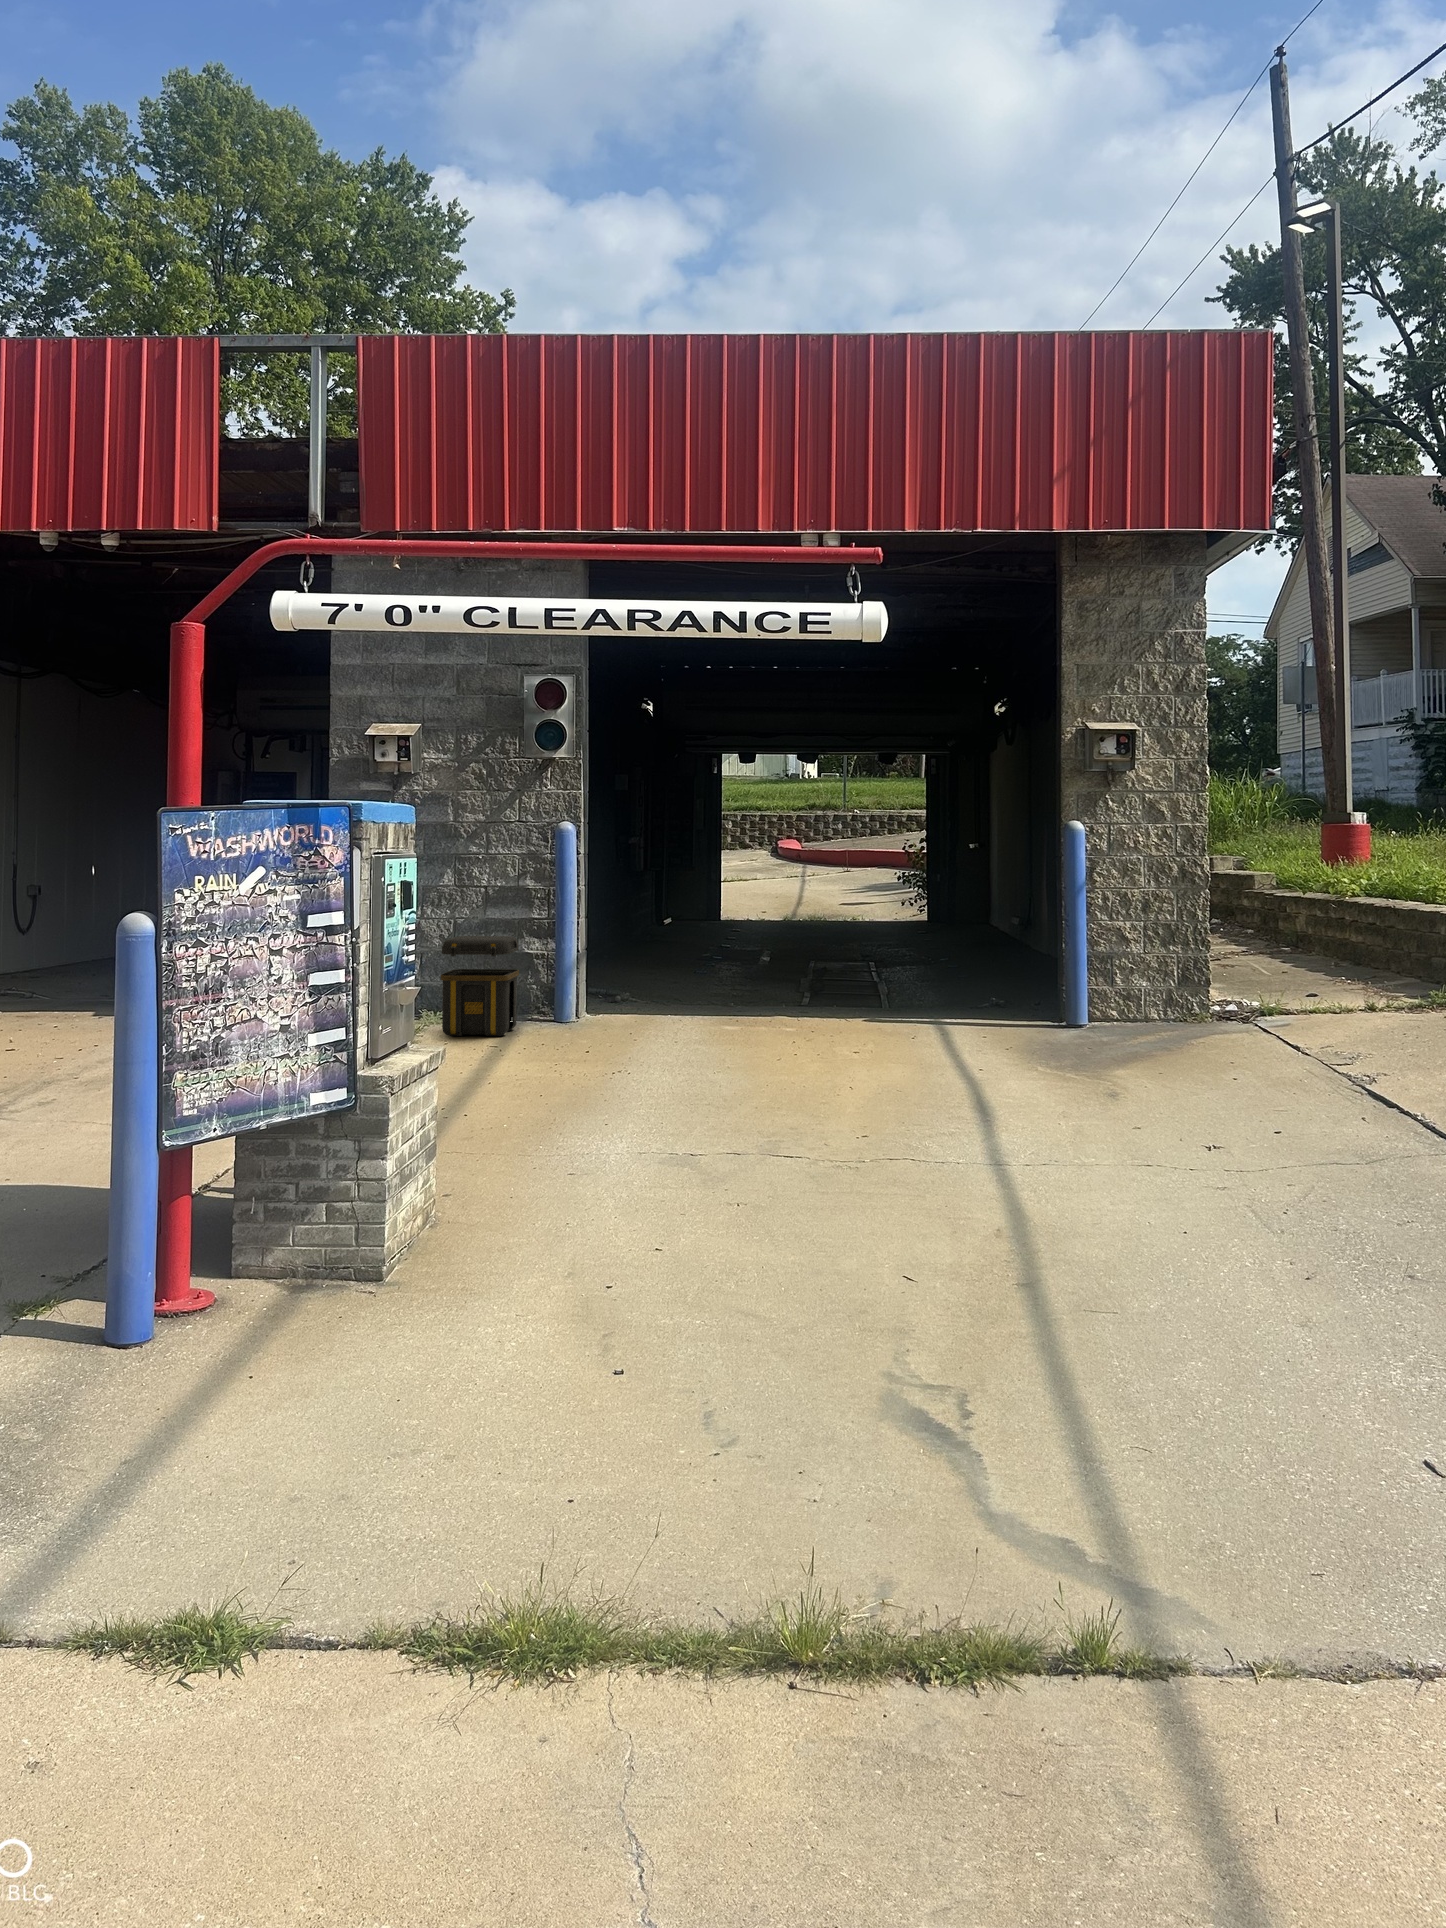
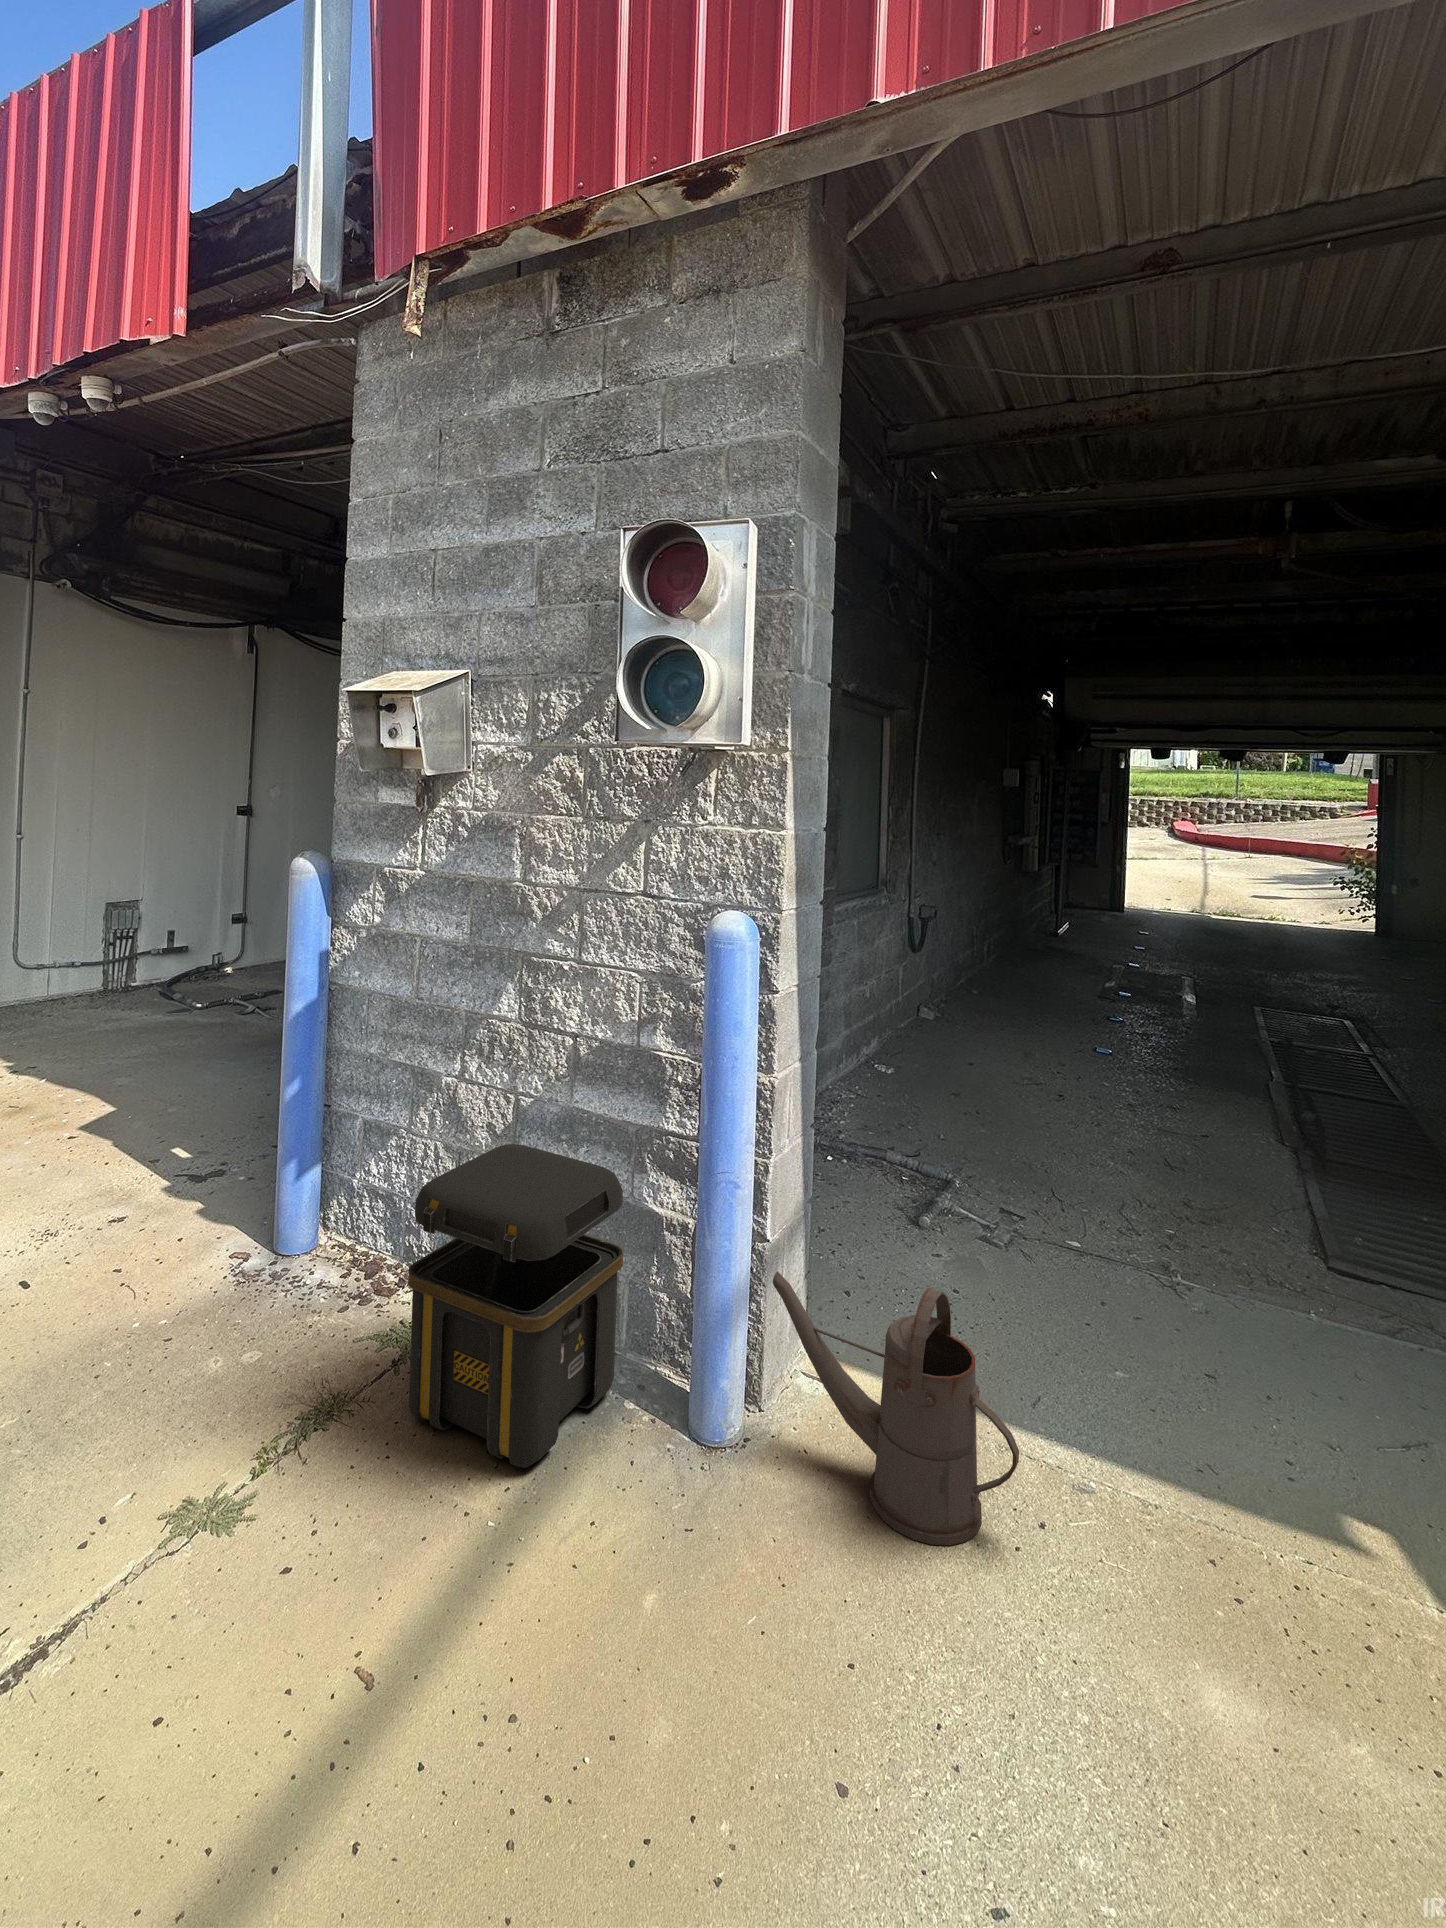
watering can: none [582,953,674,1031] -> present [773,1272,1019,1546]

